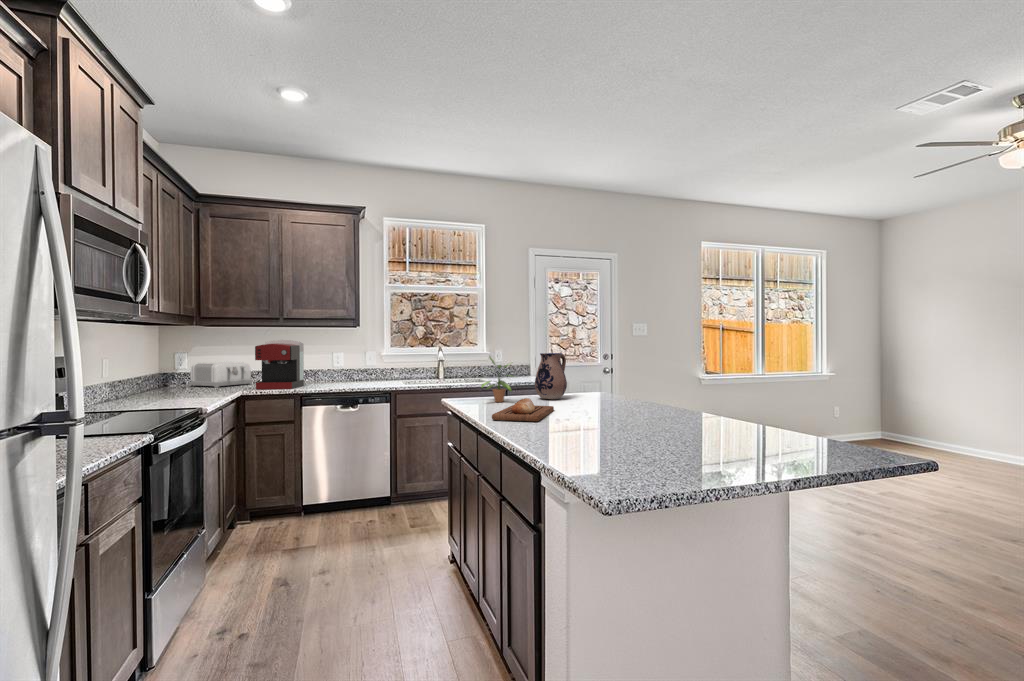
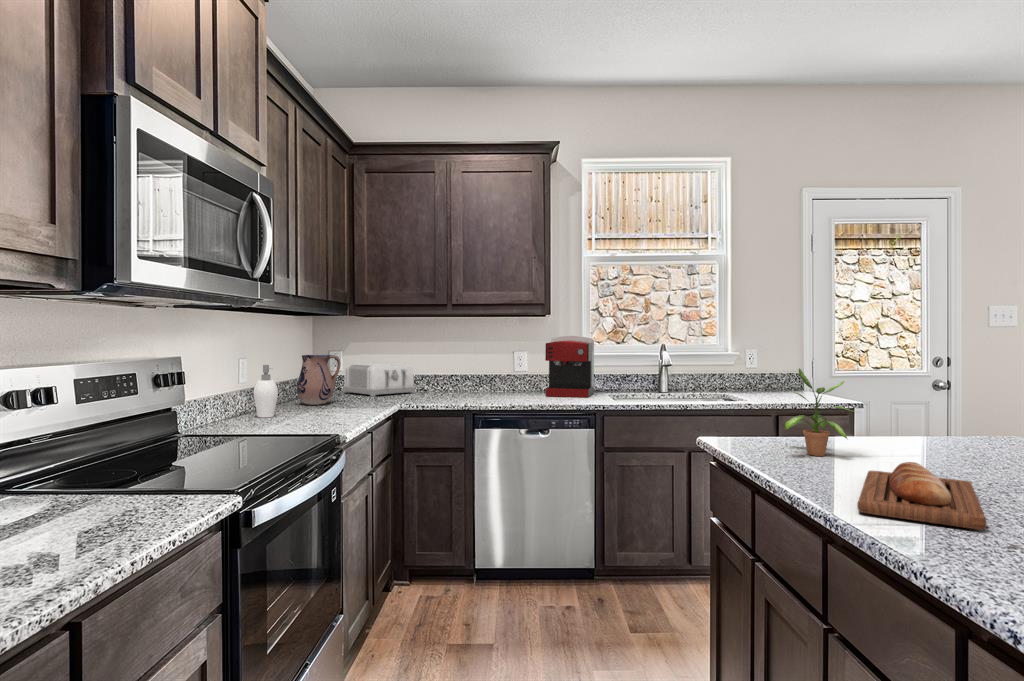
coffee maker: present [255,340,304,389] -> present [545,336,594,397]
ceramic pitcher: present [535,353,567,399] -> present [297,355,341,405]
soap dispenser: none [122,363,145,403] -> present [254,365,278,418]

